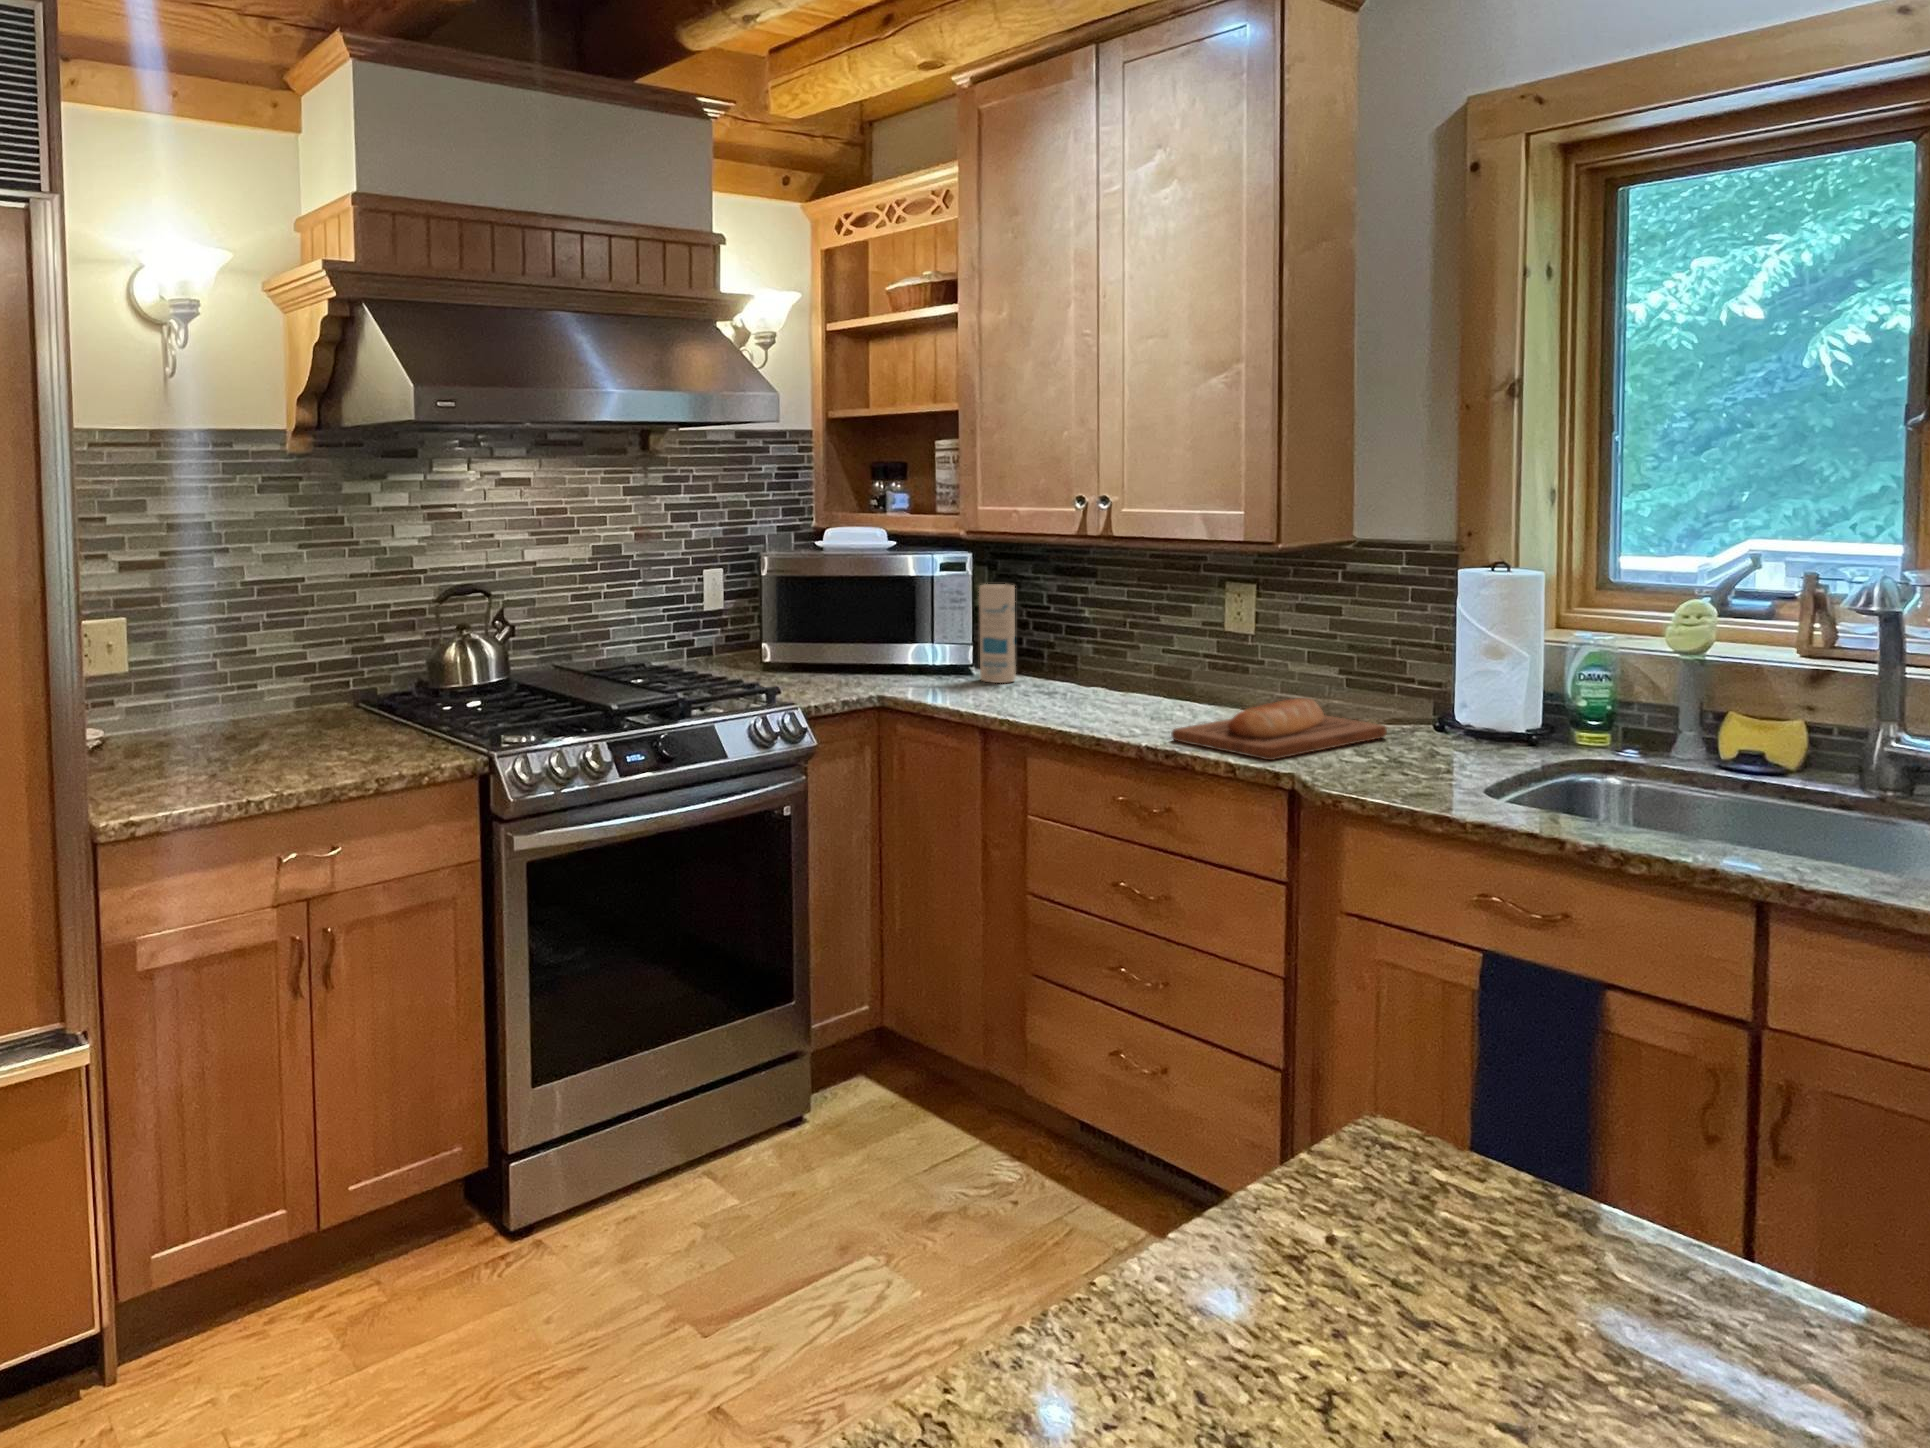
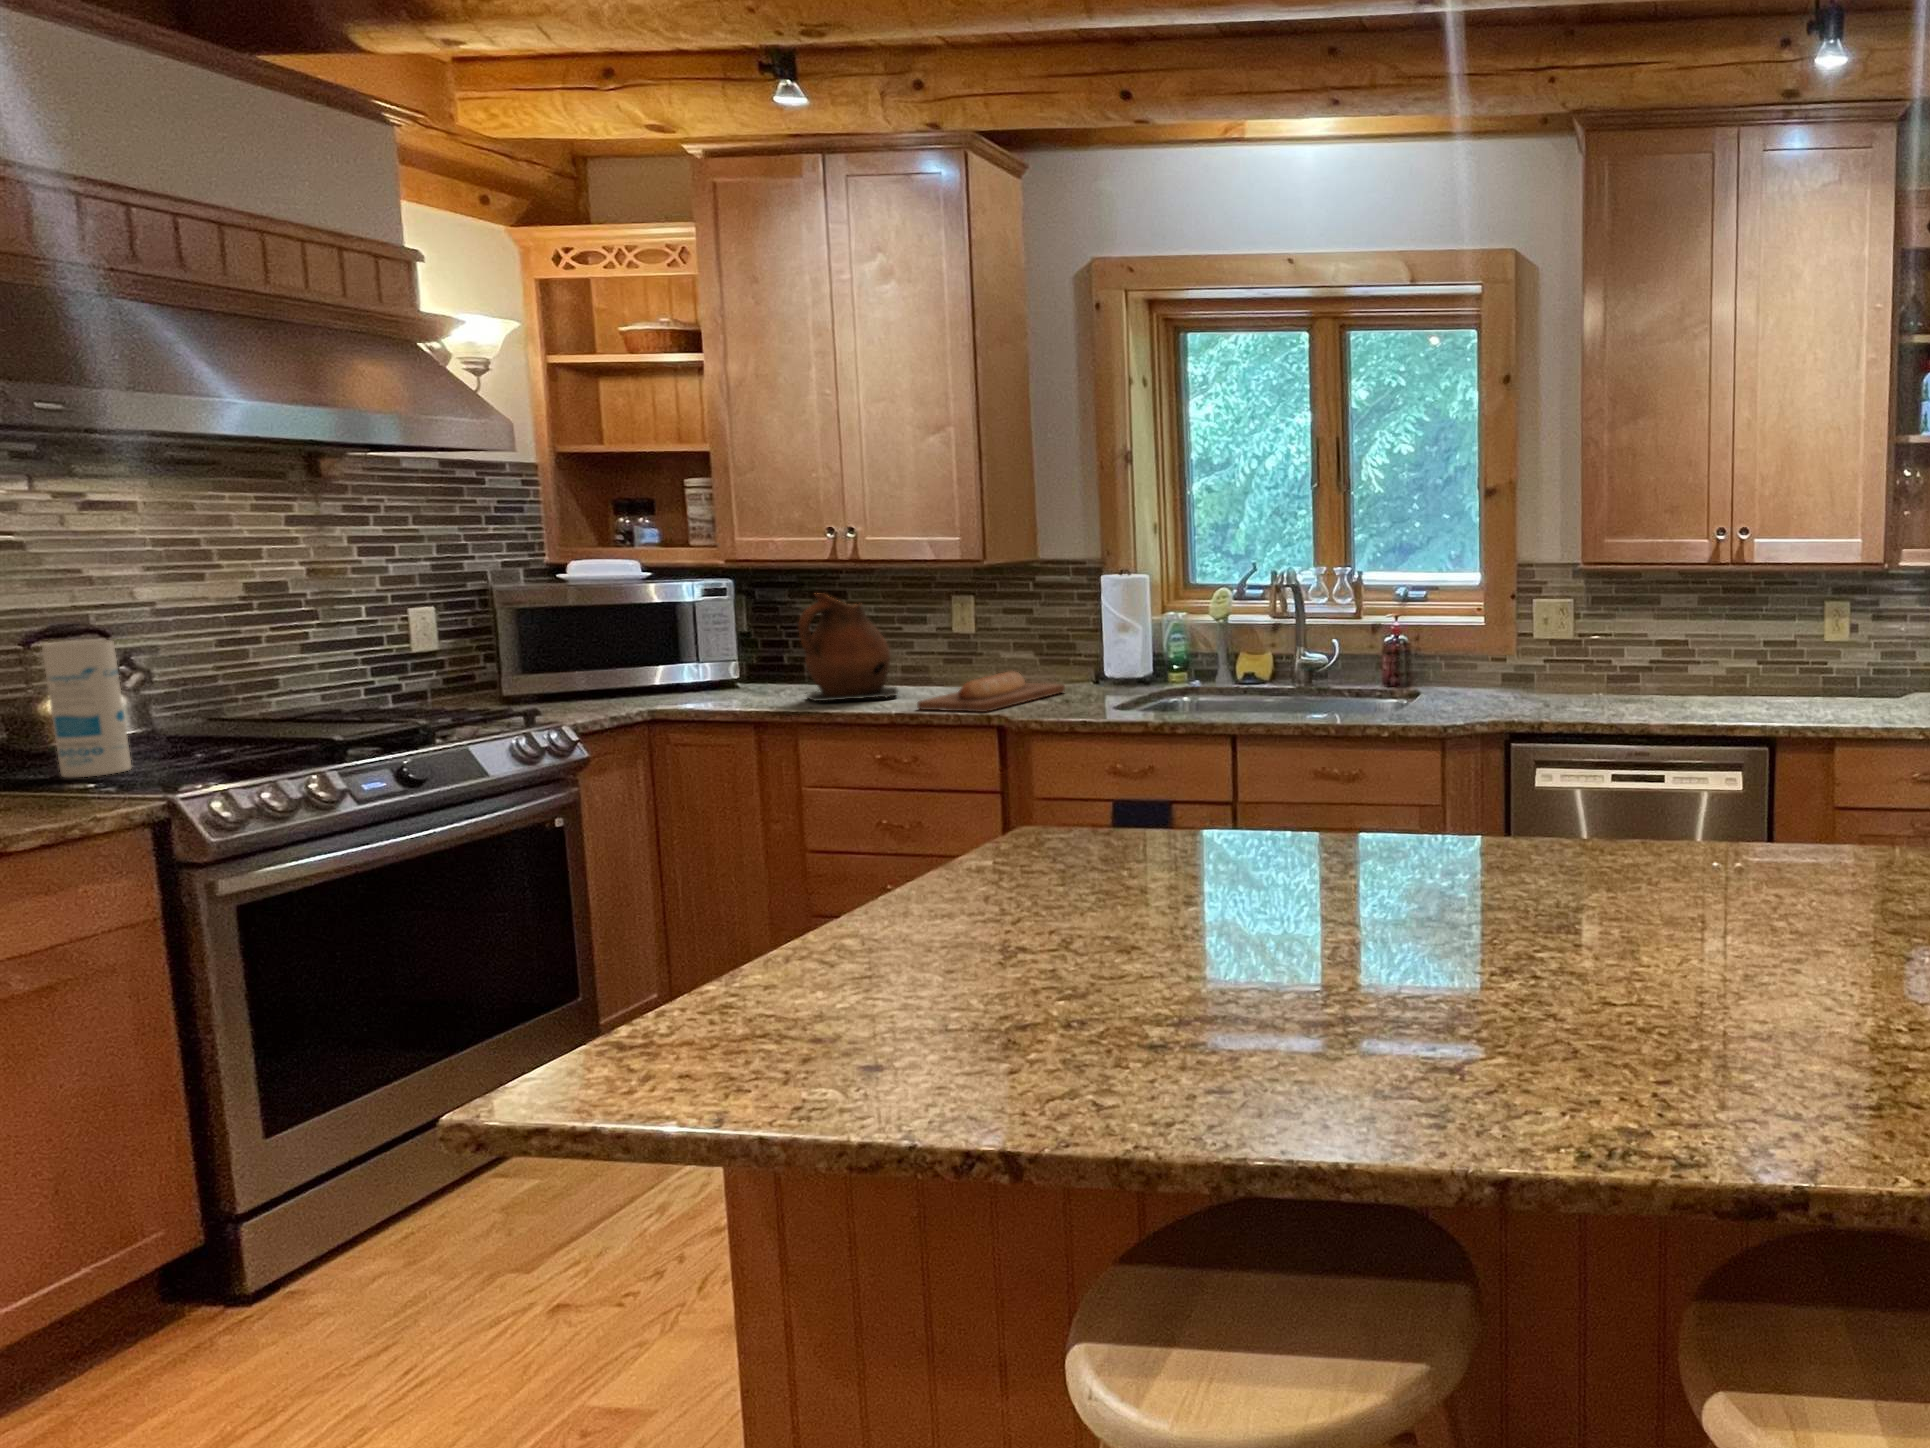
ceramic pitcher: none [1034,576,1146,716] -> present [798,593,898,701]
canister: present [979,584,1015,683] -> present [42,640,131,777]

